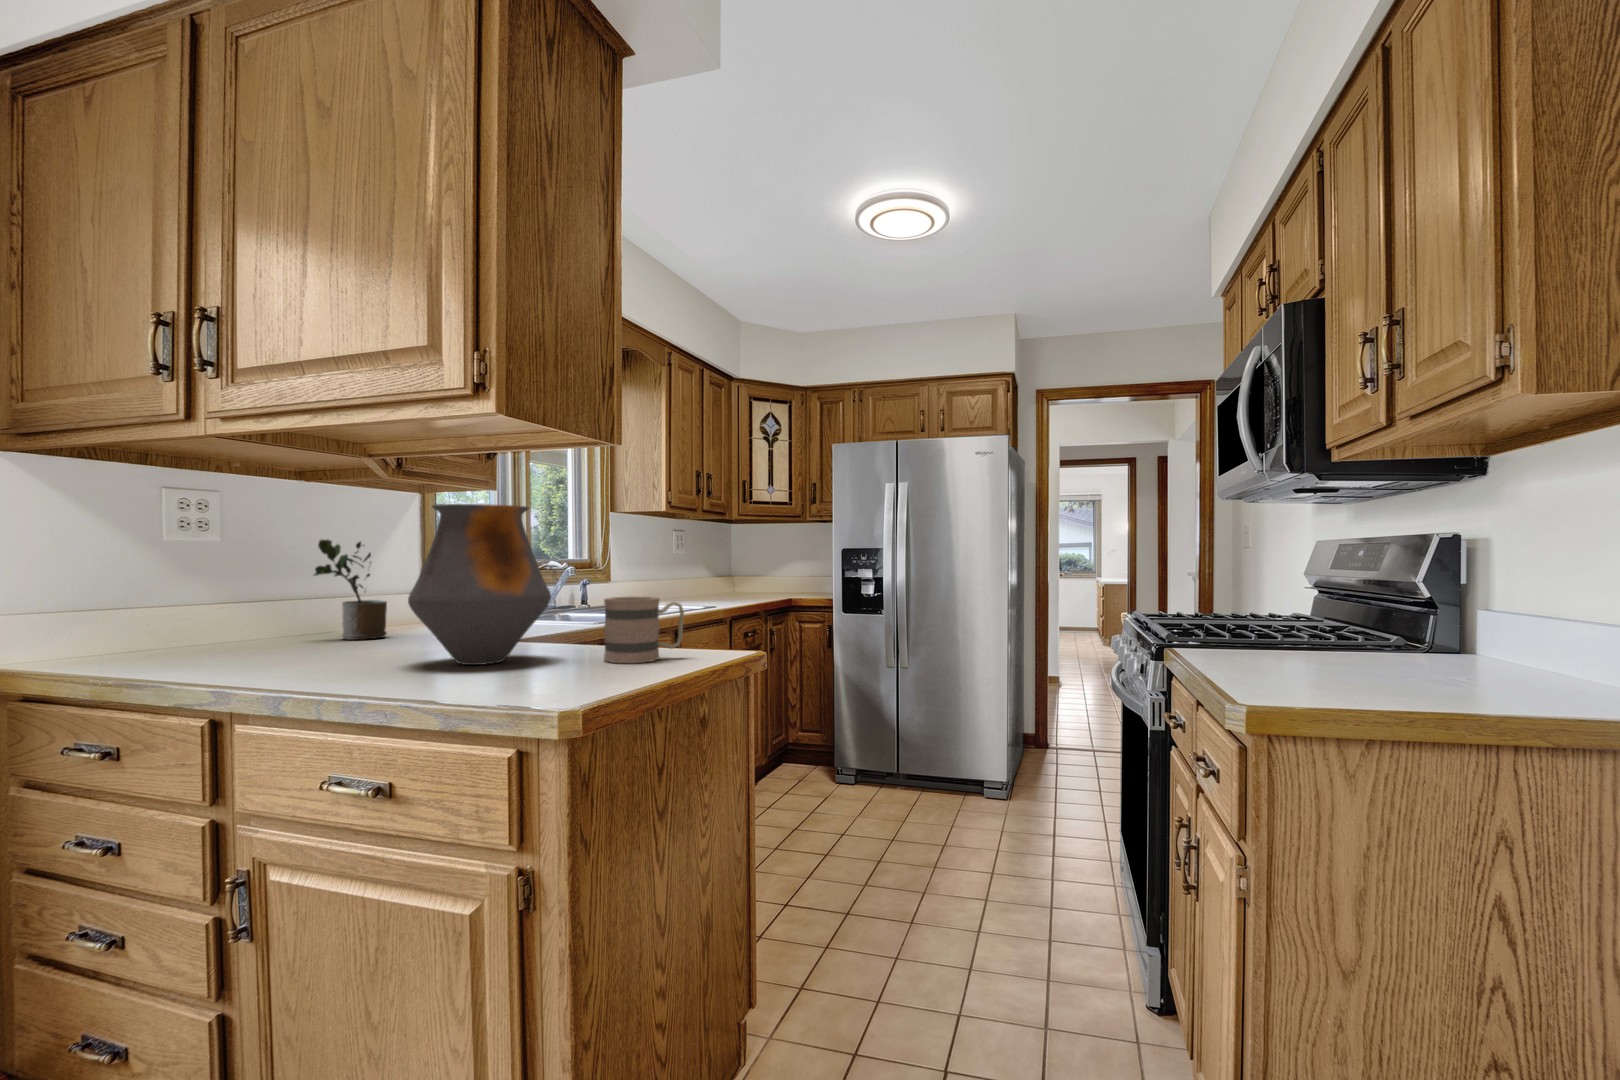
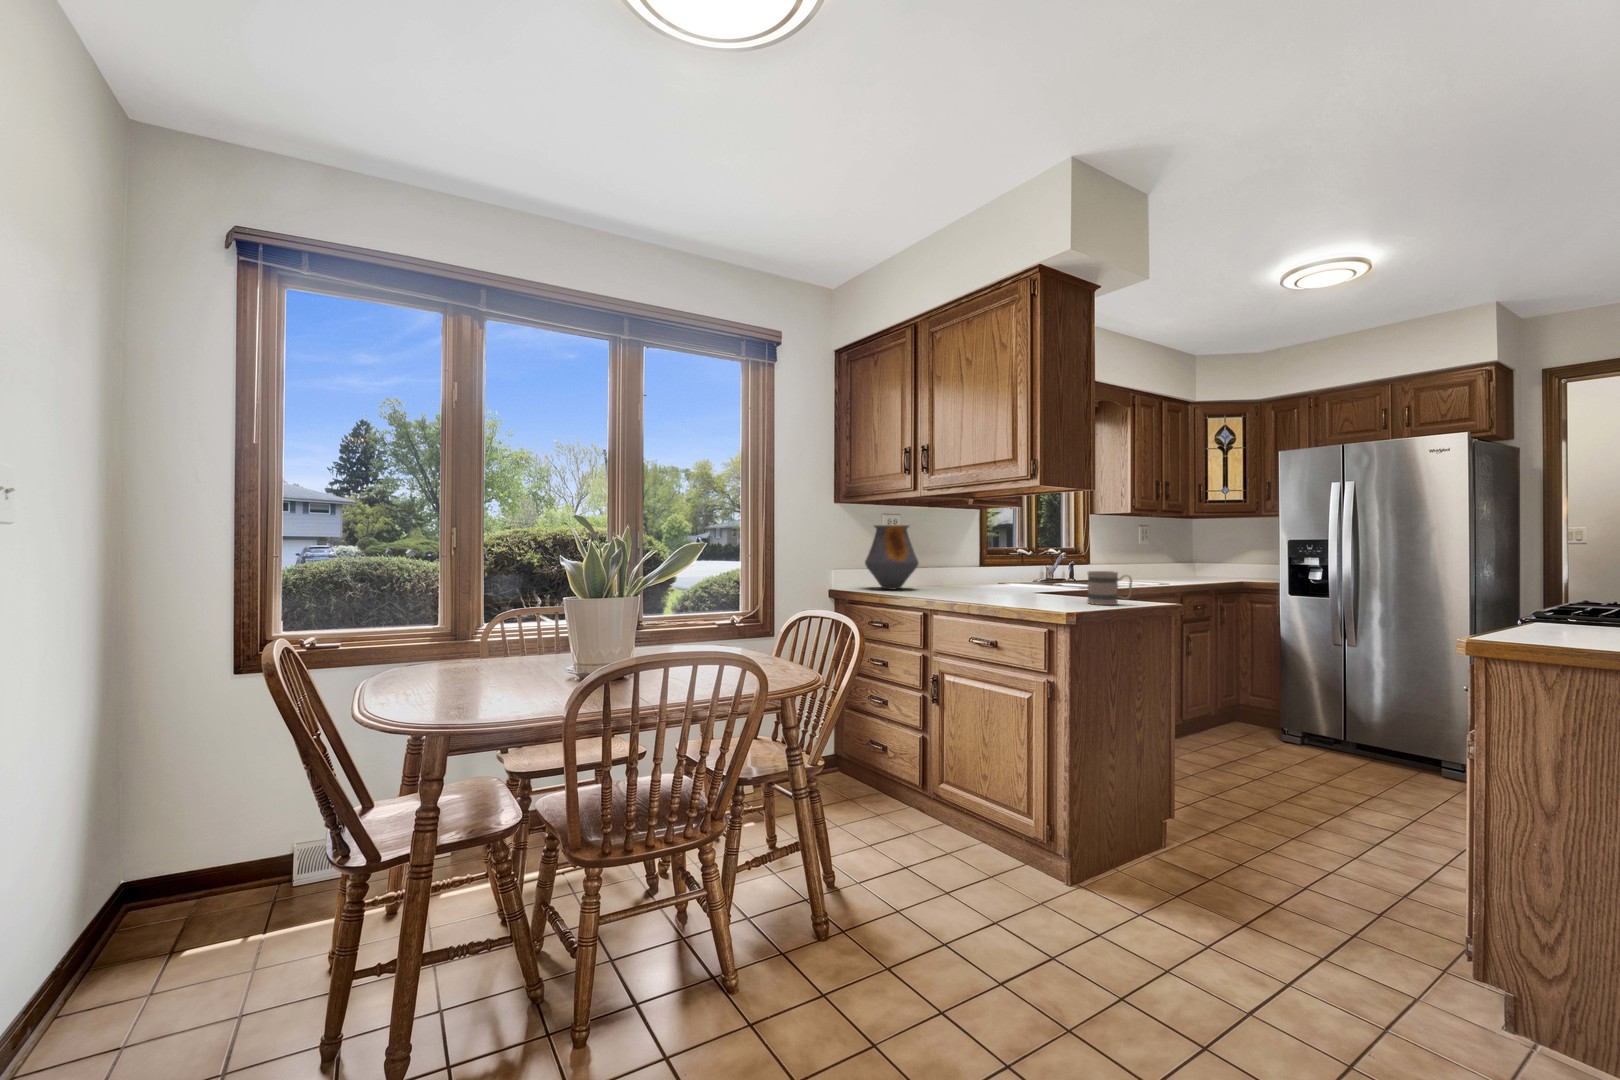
vase: present [408,504,551,665] -> present [865,525,918,589]
potted plant: present [314,540,387,640] -> none [937,537,970,588]

